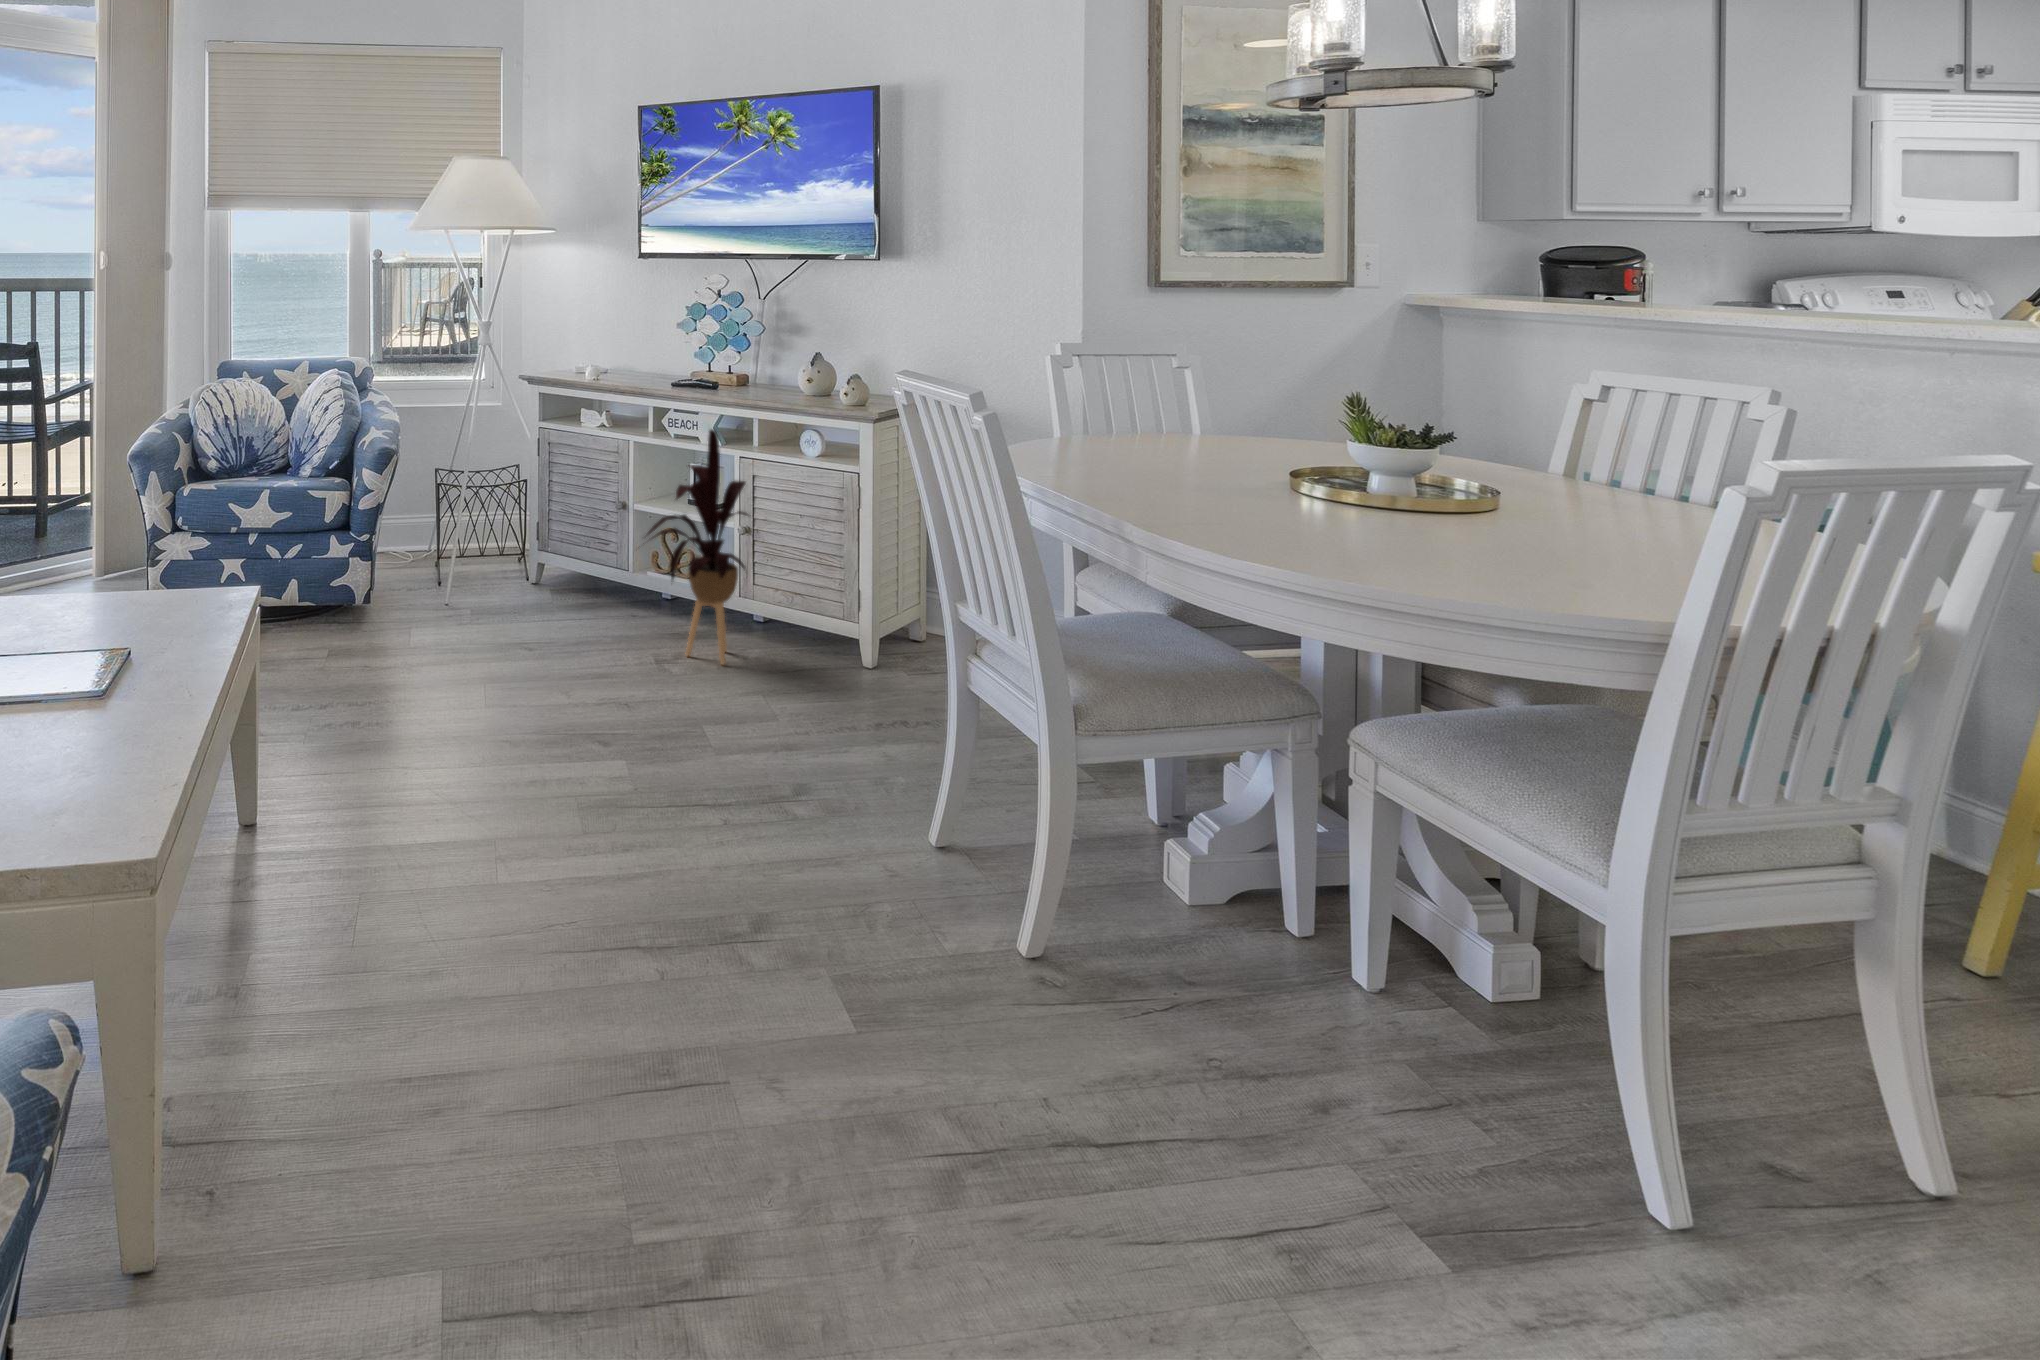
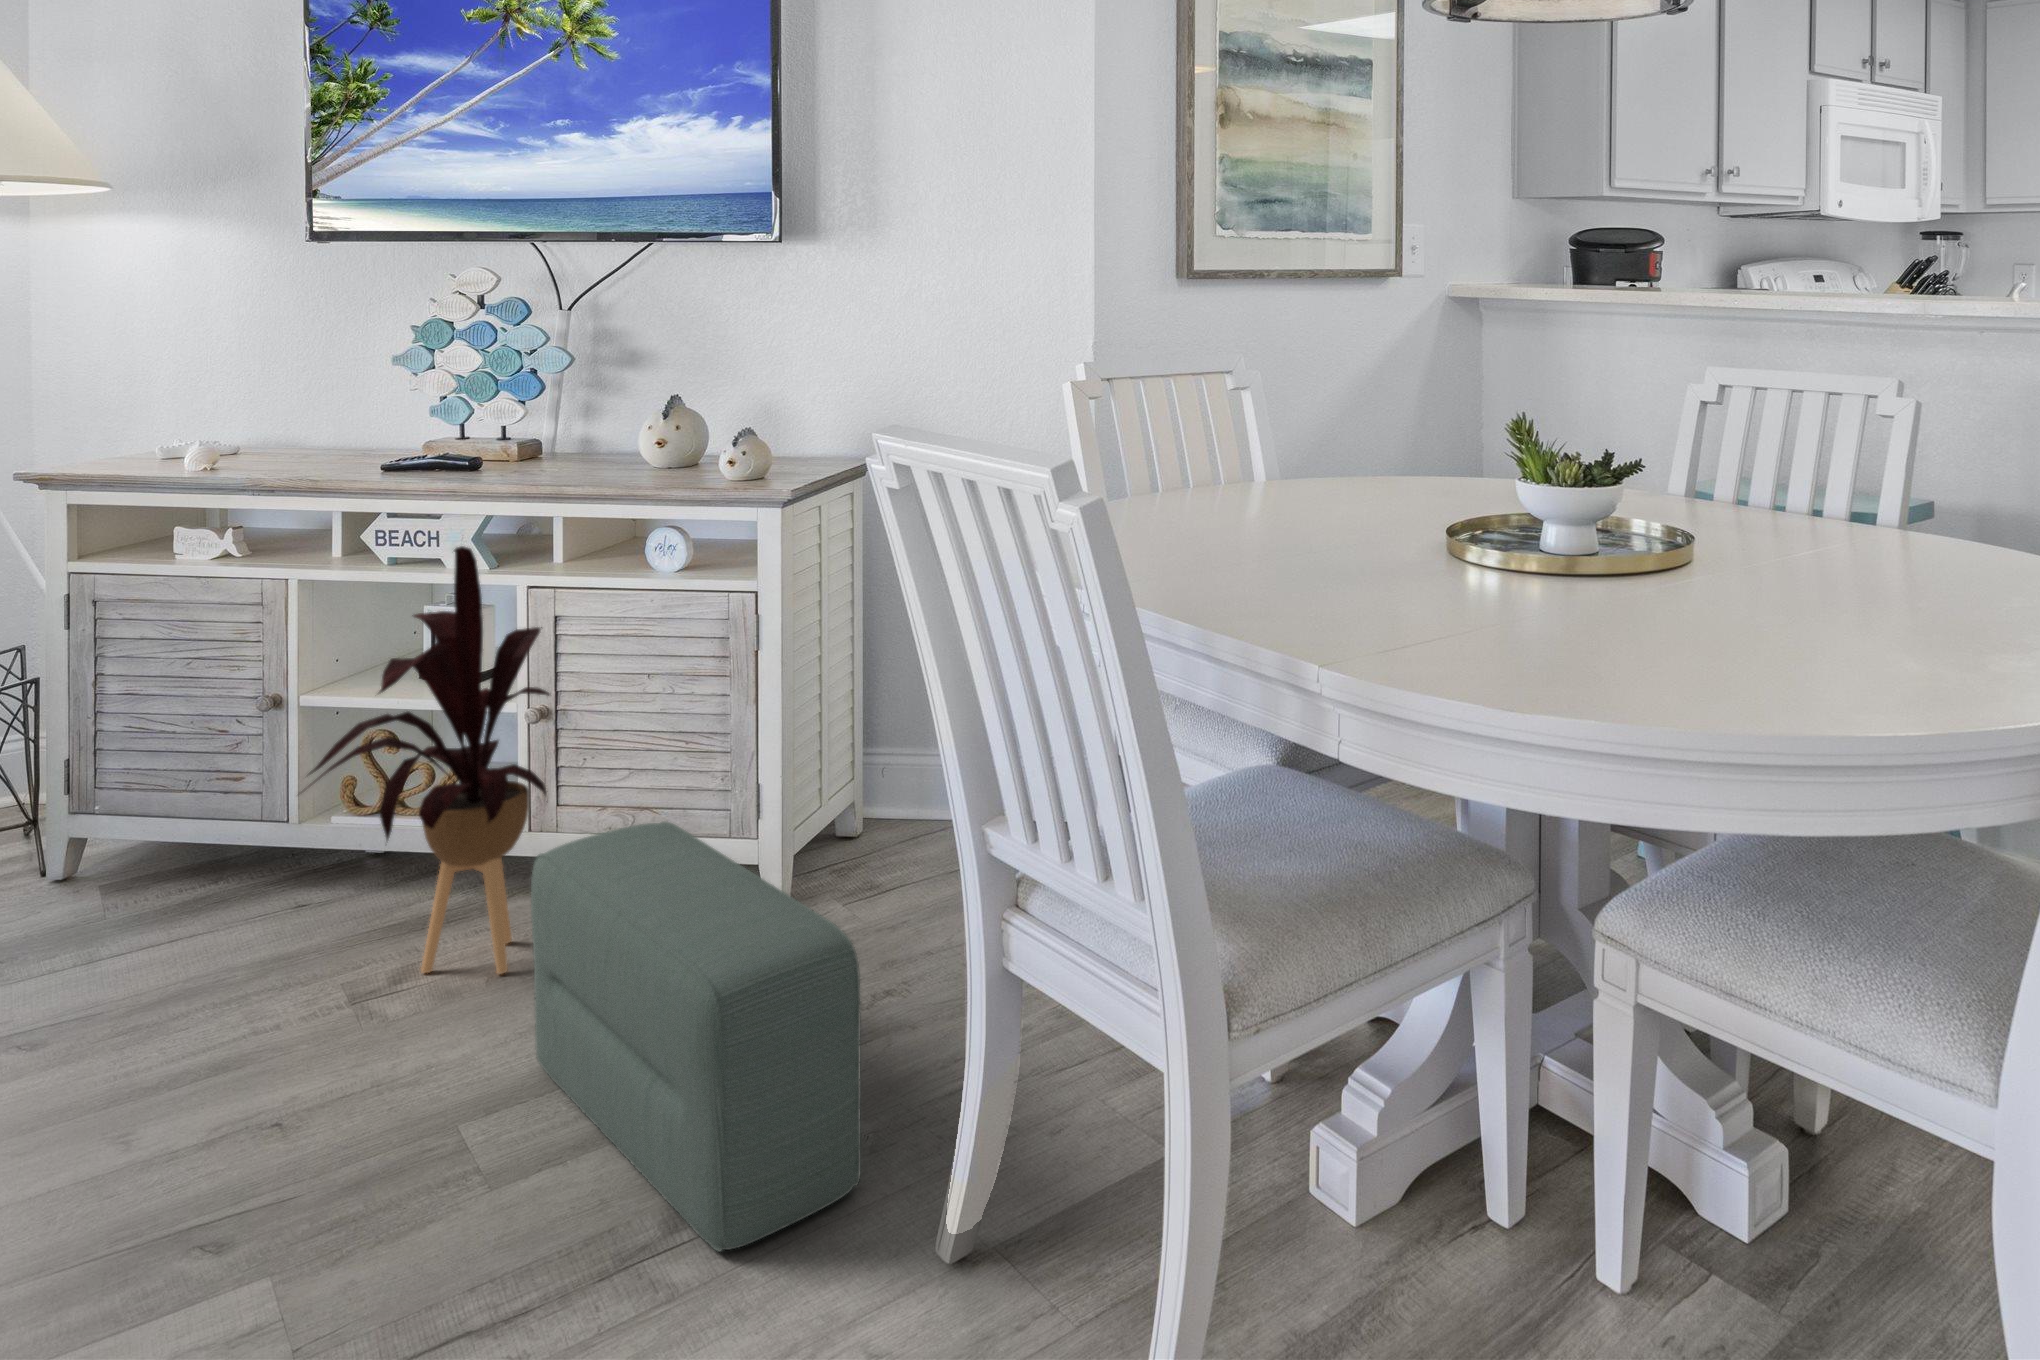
pouf: none [739,591,899,803] -> present [531,822,861,1252]

